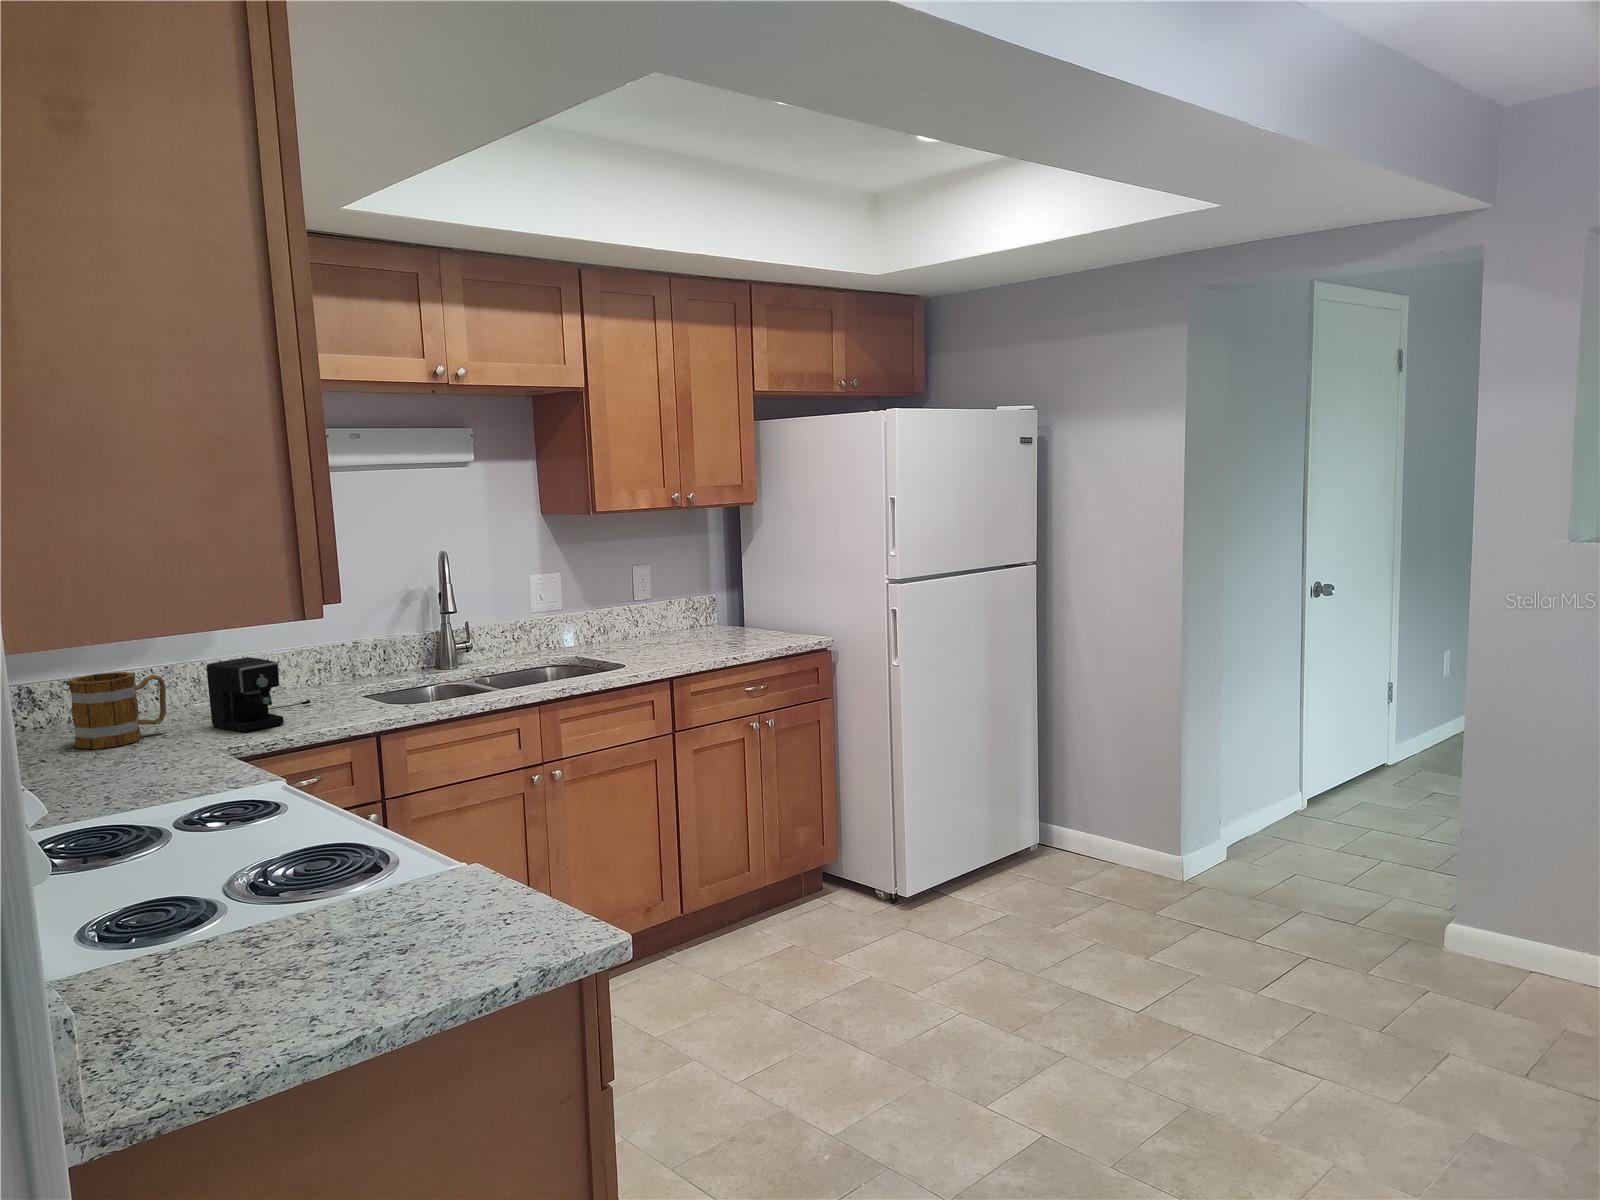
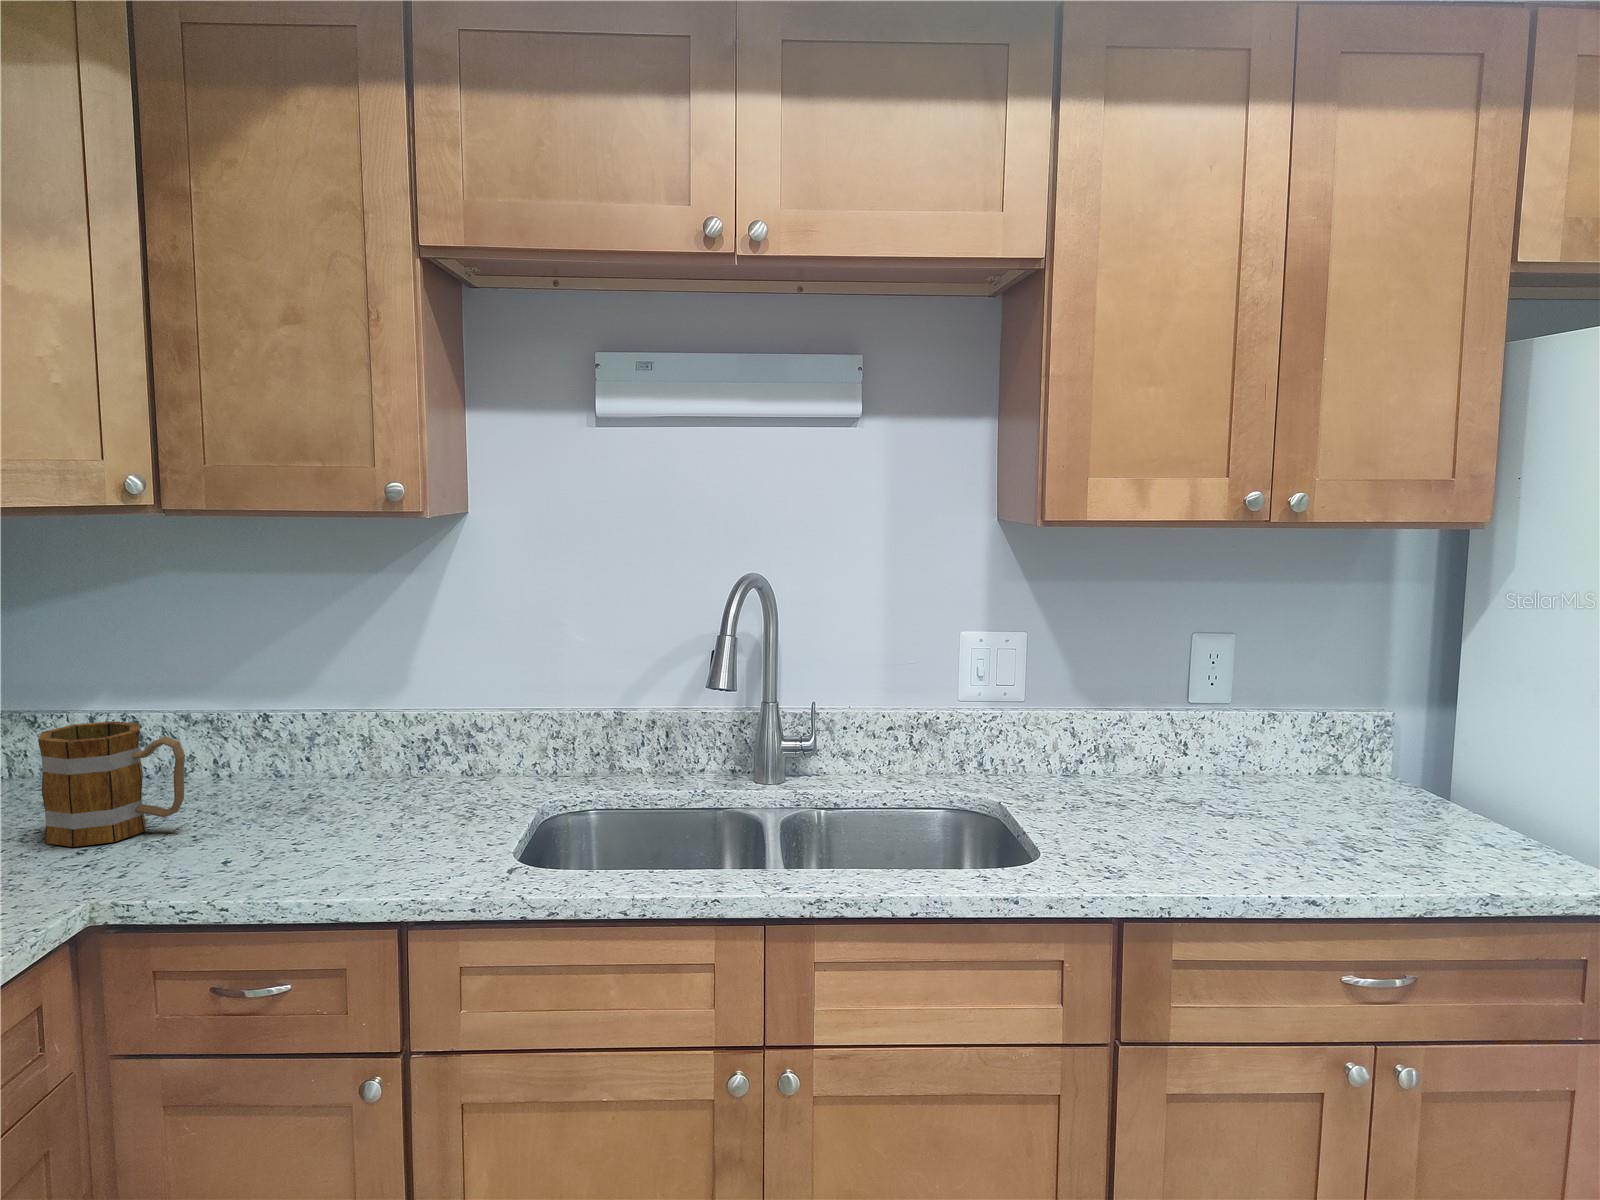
coffee maker: present [207,657,310,732] -> none [224,729,444,865]

